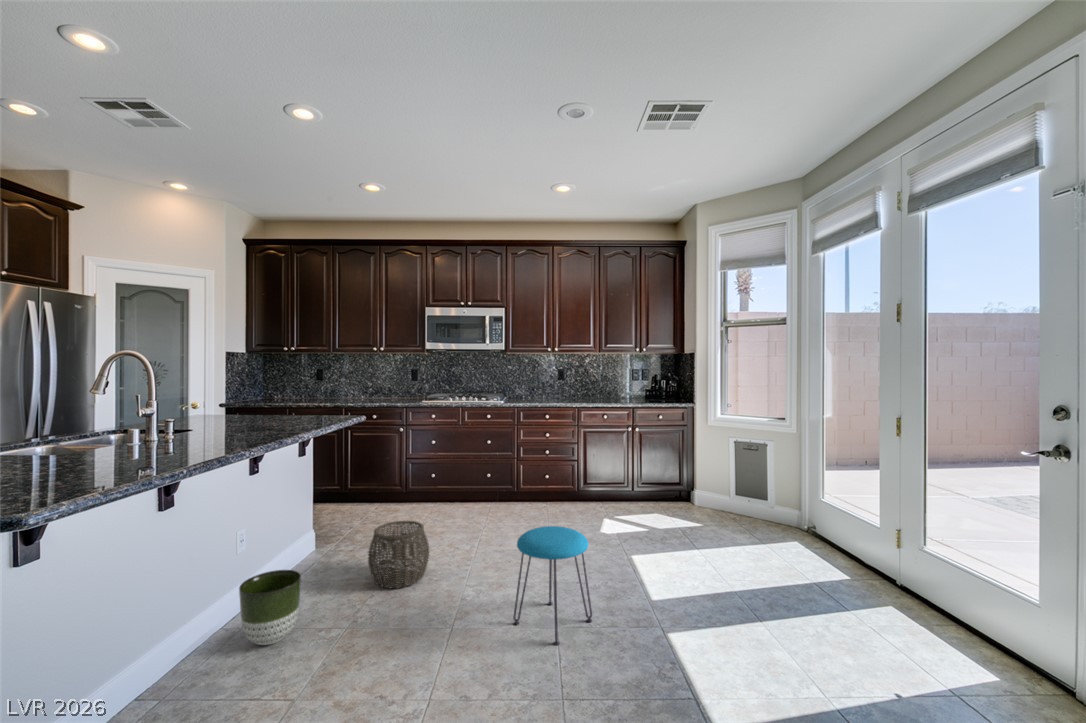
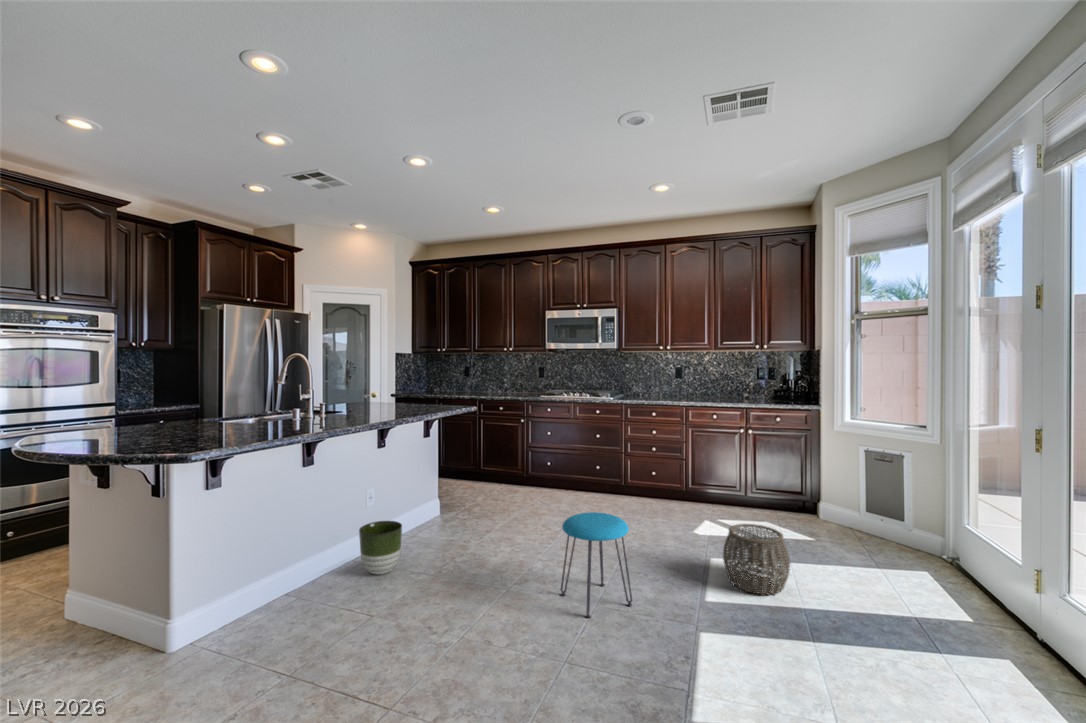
woven basket: present [368,521,429,588] -> present [723,524,790,595]

